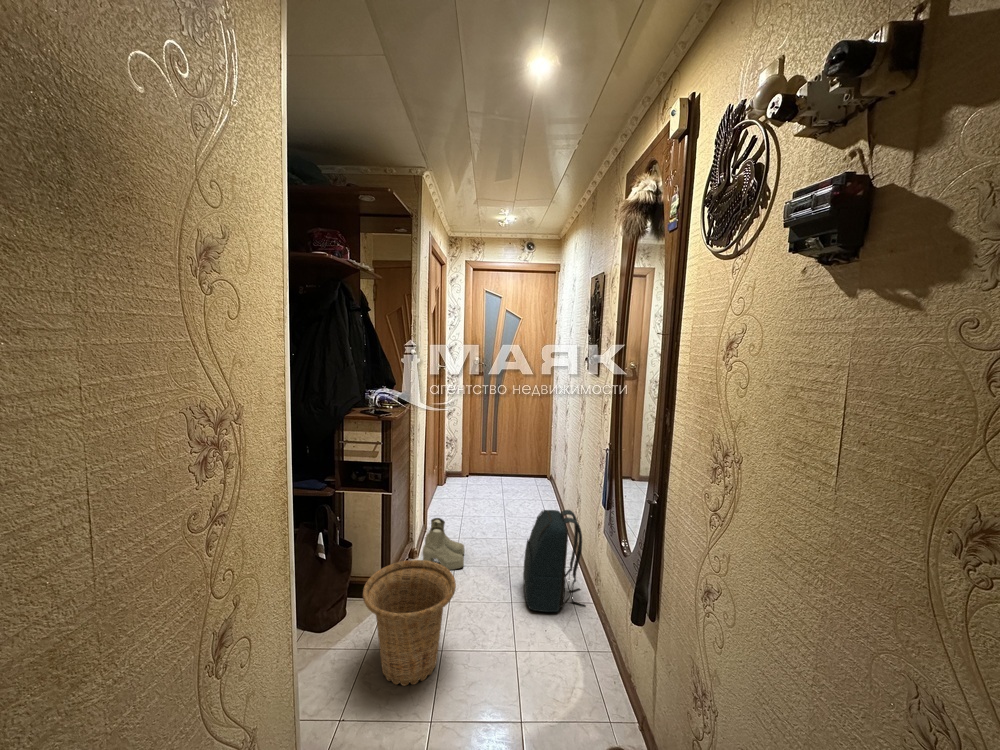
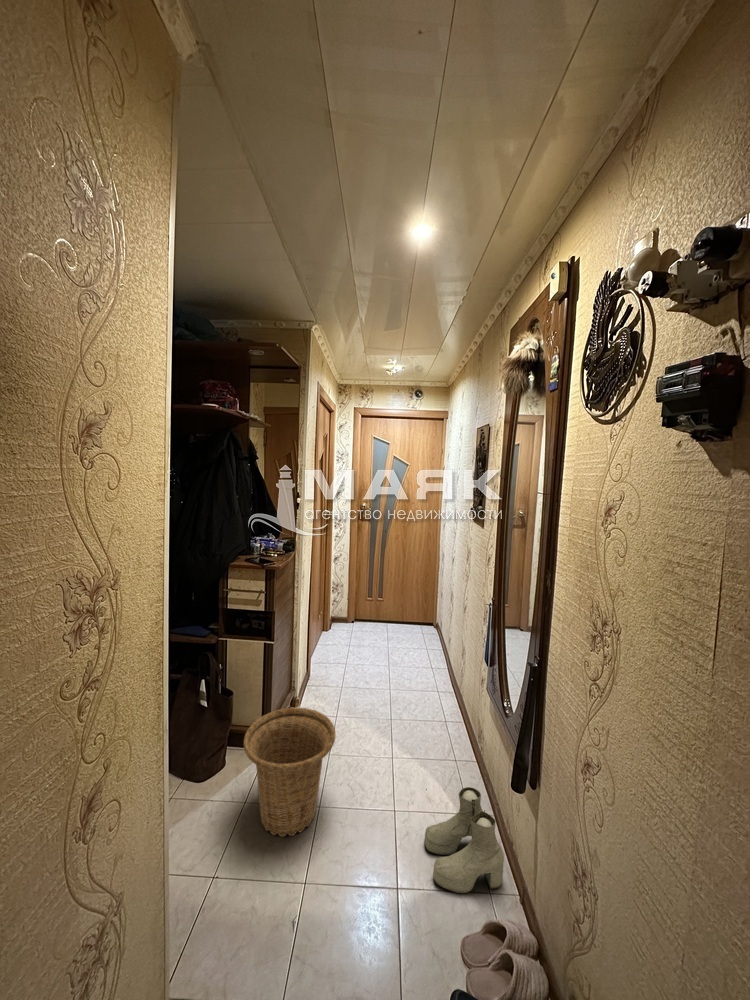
backpack: present [523,510,586,612] -> none [406,659,468,765]
boots: present [423,518,465,570] -> present [424,787,504,893]

